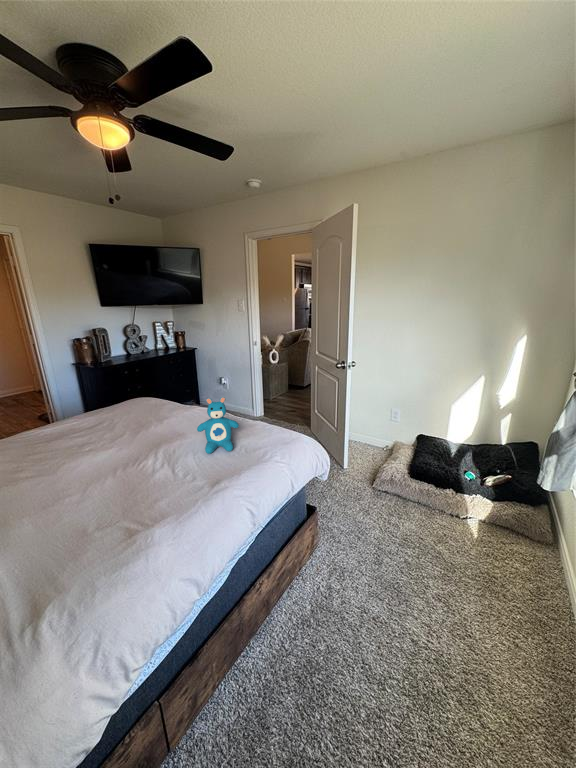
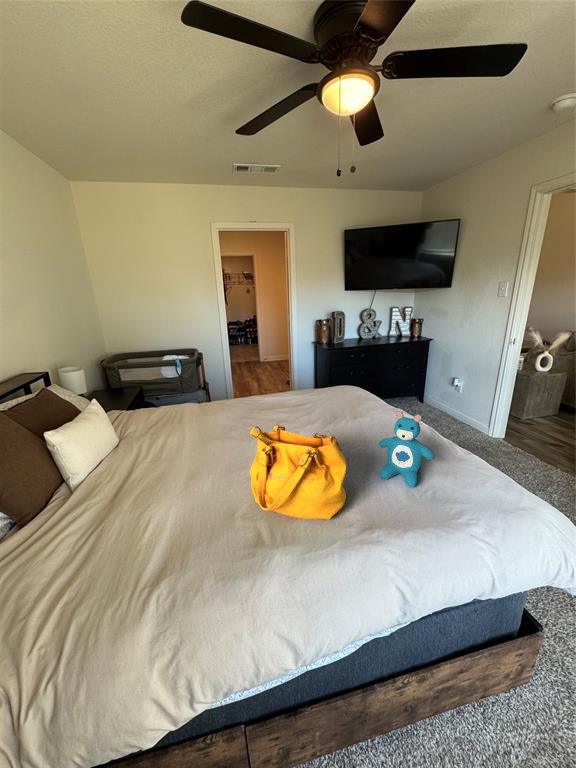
handbag: none [79,423,189,514] -> present [250,425,346,520]

